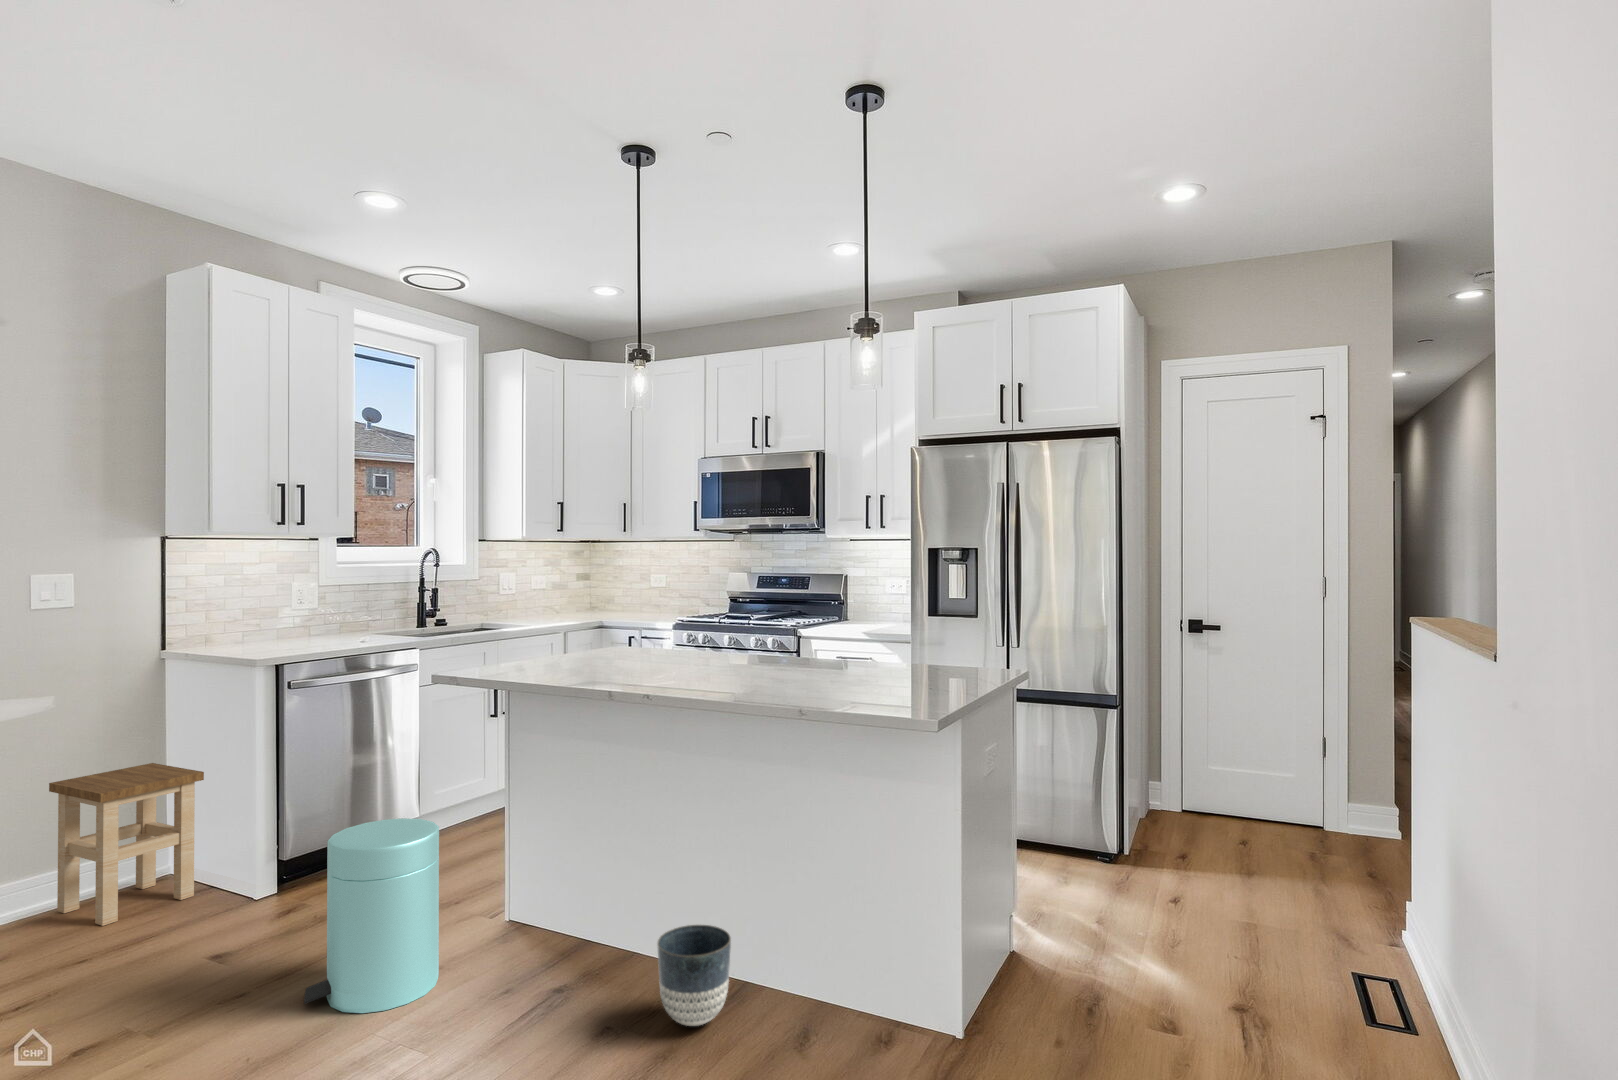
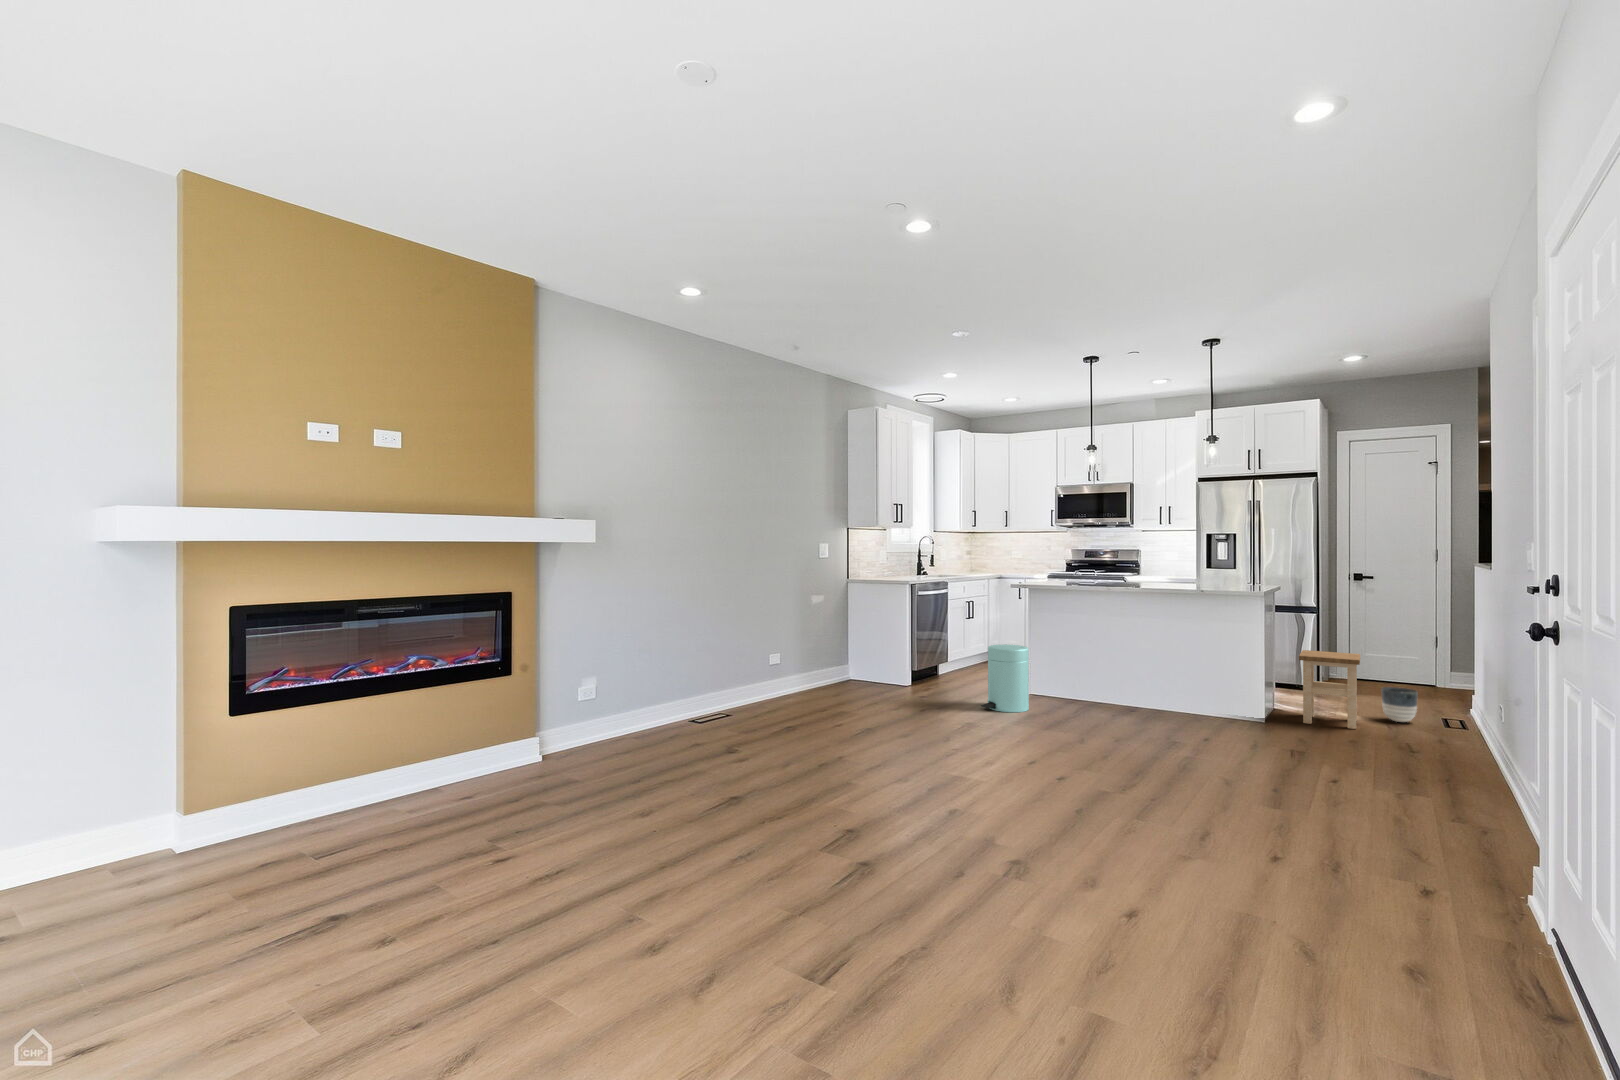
stool: present [49,763,204,926] -> present [1299,650,1360,729]
planter: present [658,925,731,1026] -> present [1381,687,1418,722]

